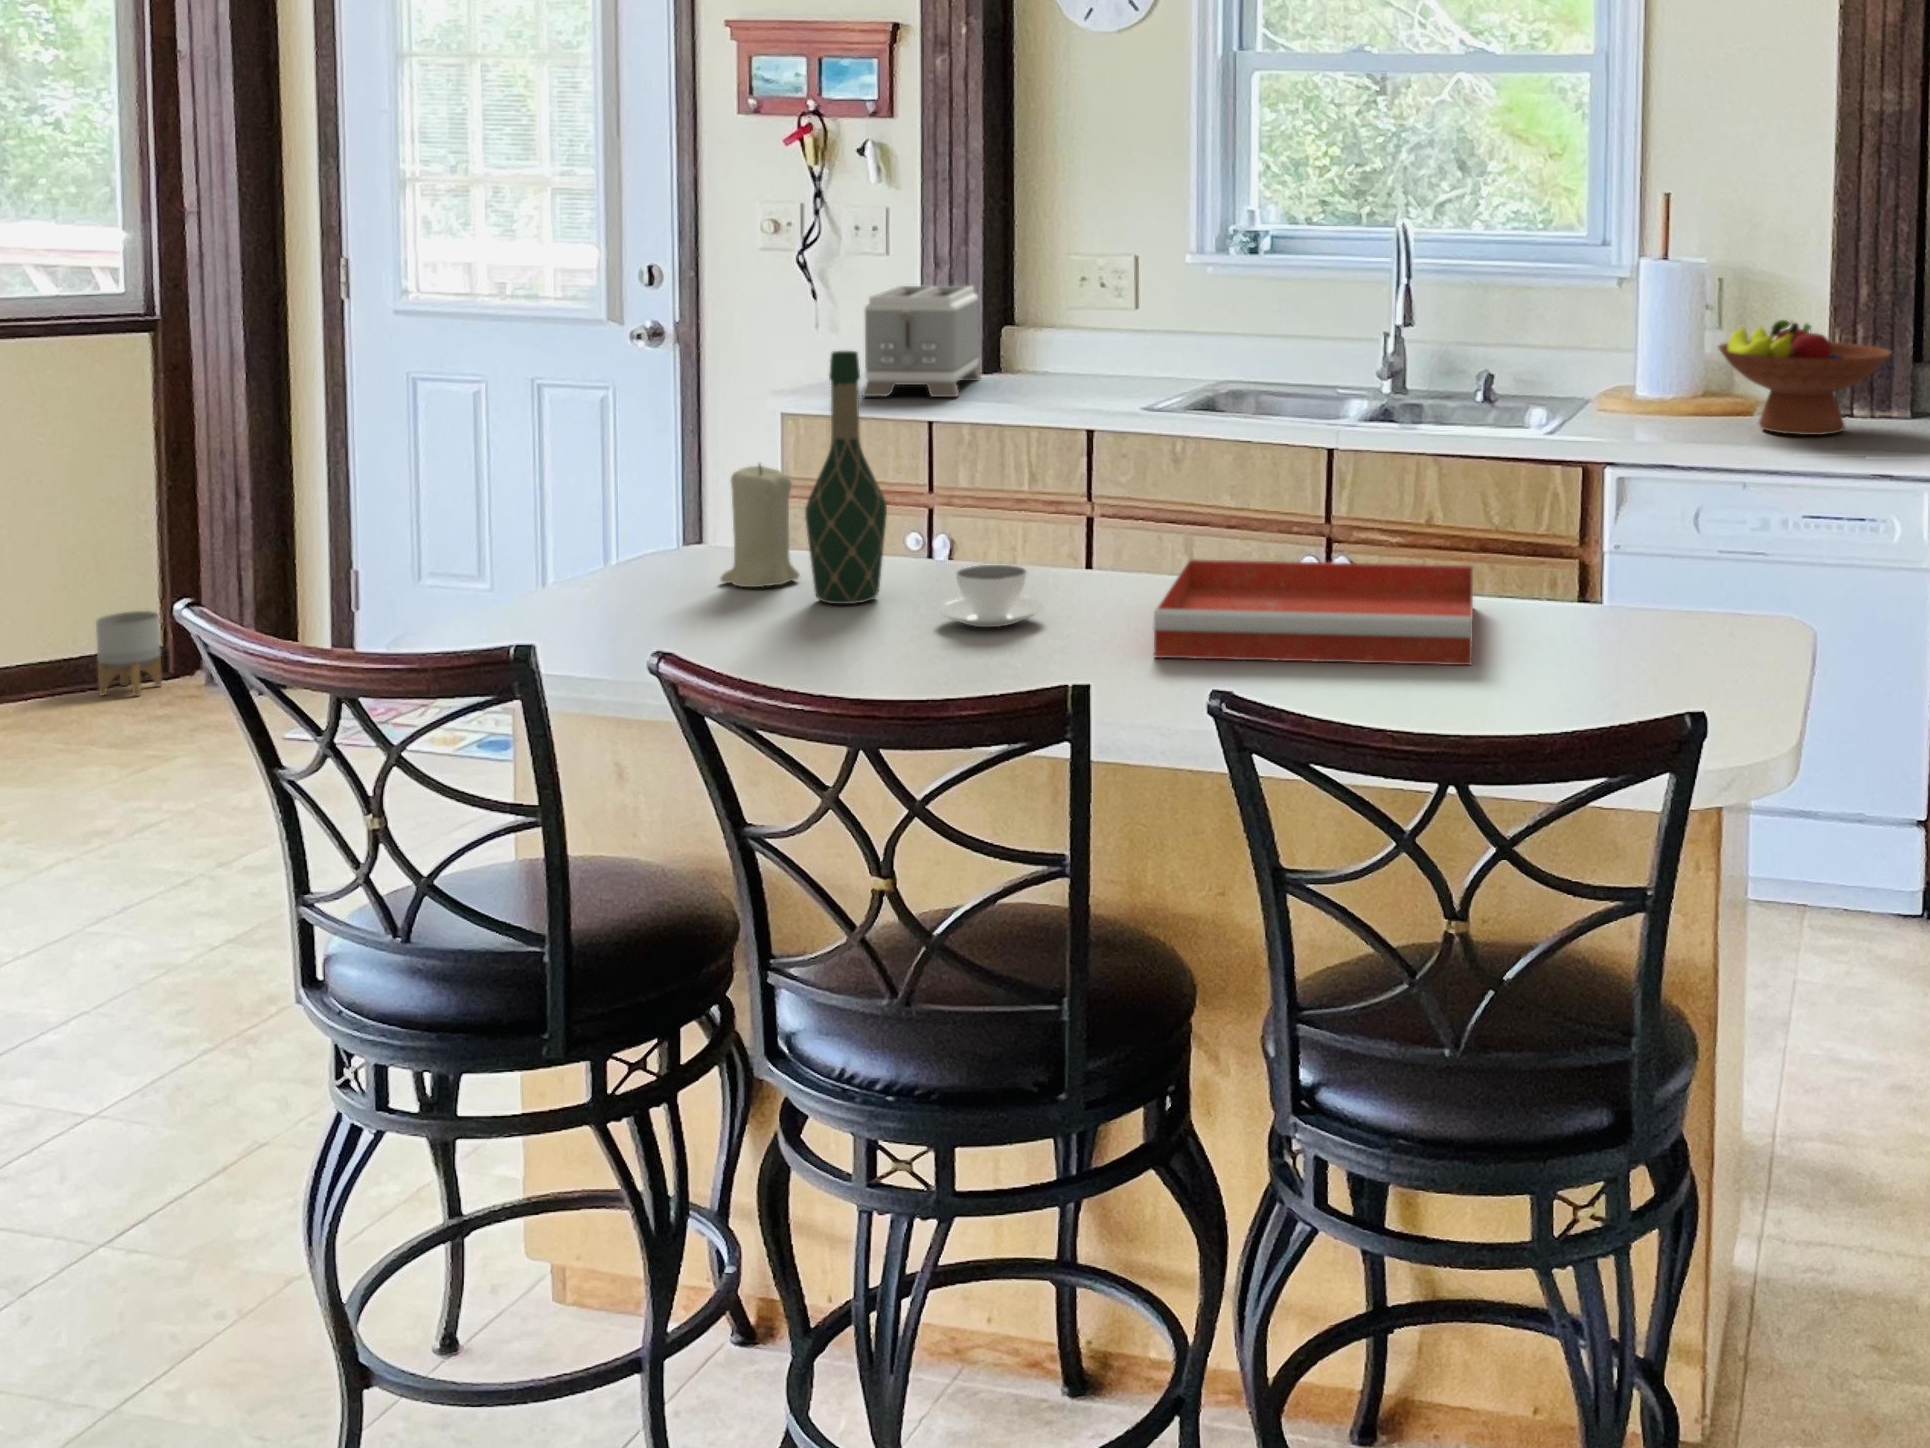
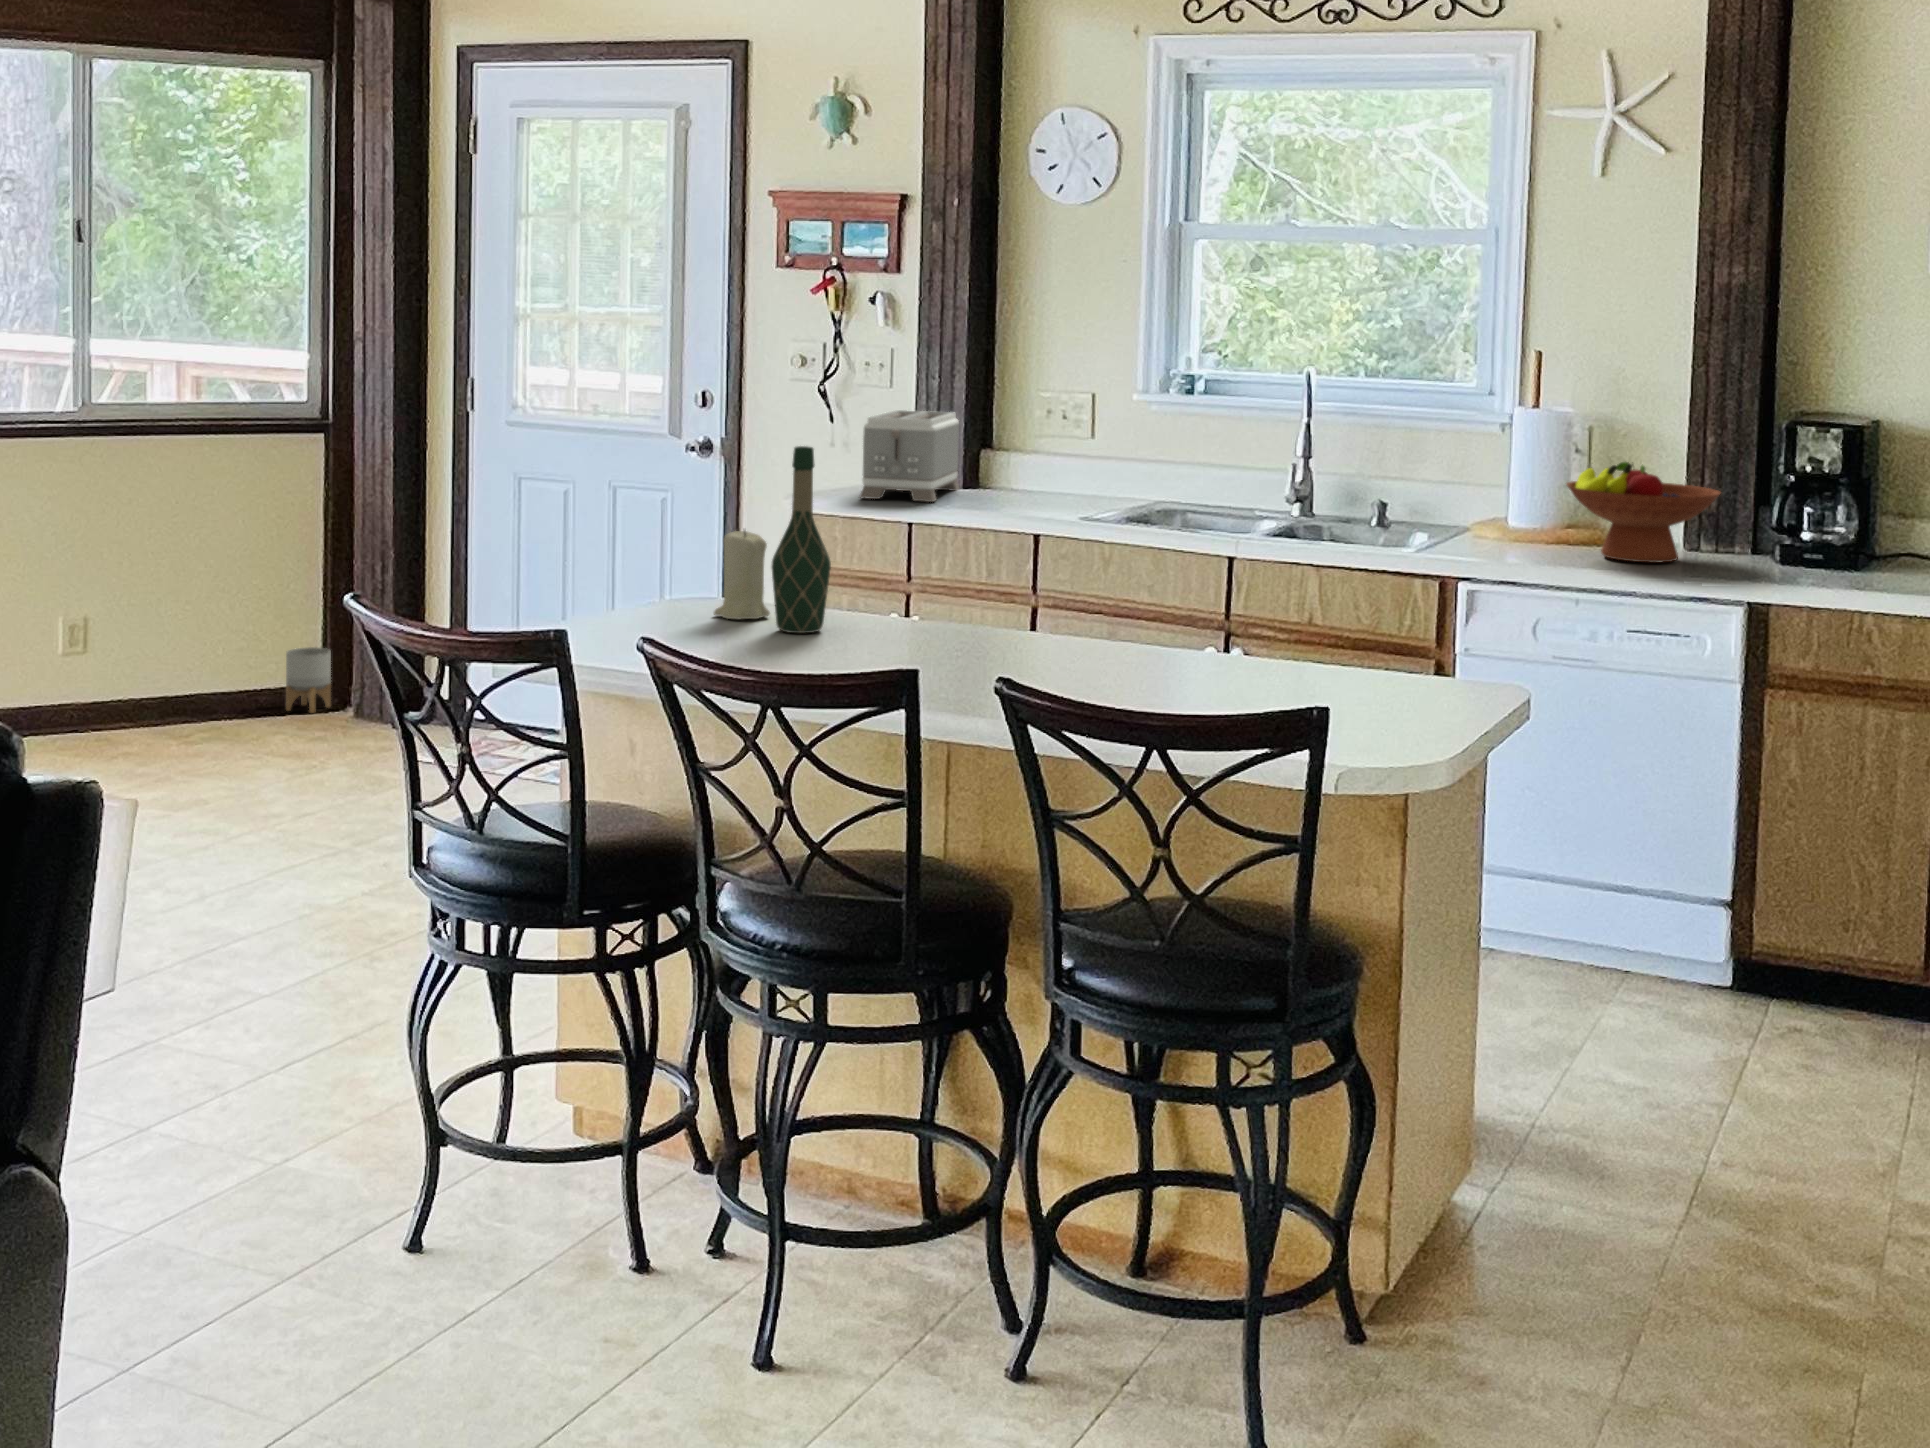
tray: present [1154,559,1473,665] -> none [1003,614,1265,697]
cup: present [939,565,1044,627] -> none [858,608,936,653]

